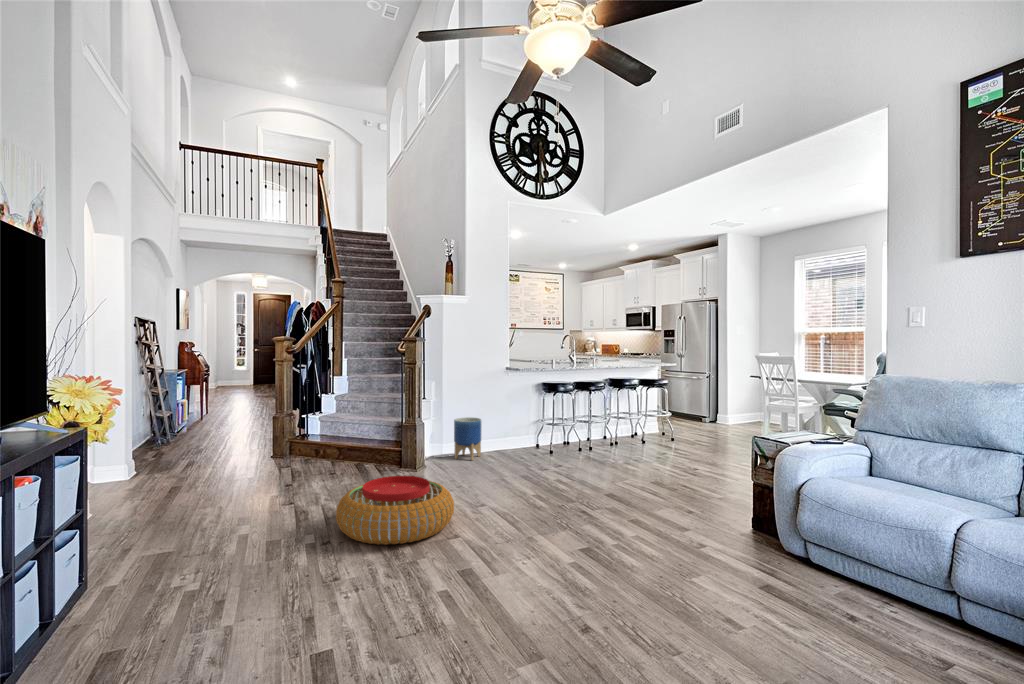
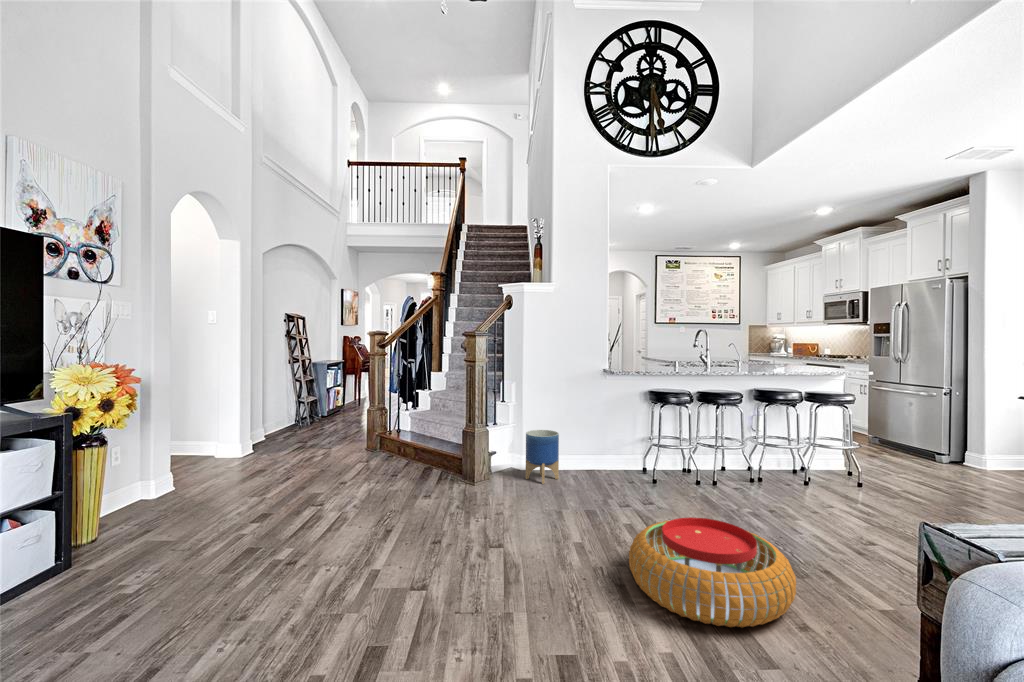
pouf: present [336,476,454,545] -> present [629,517,796,627]

